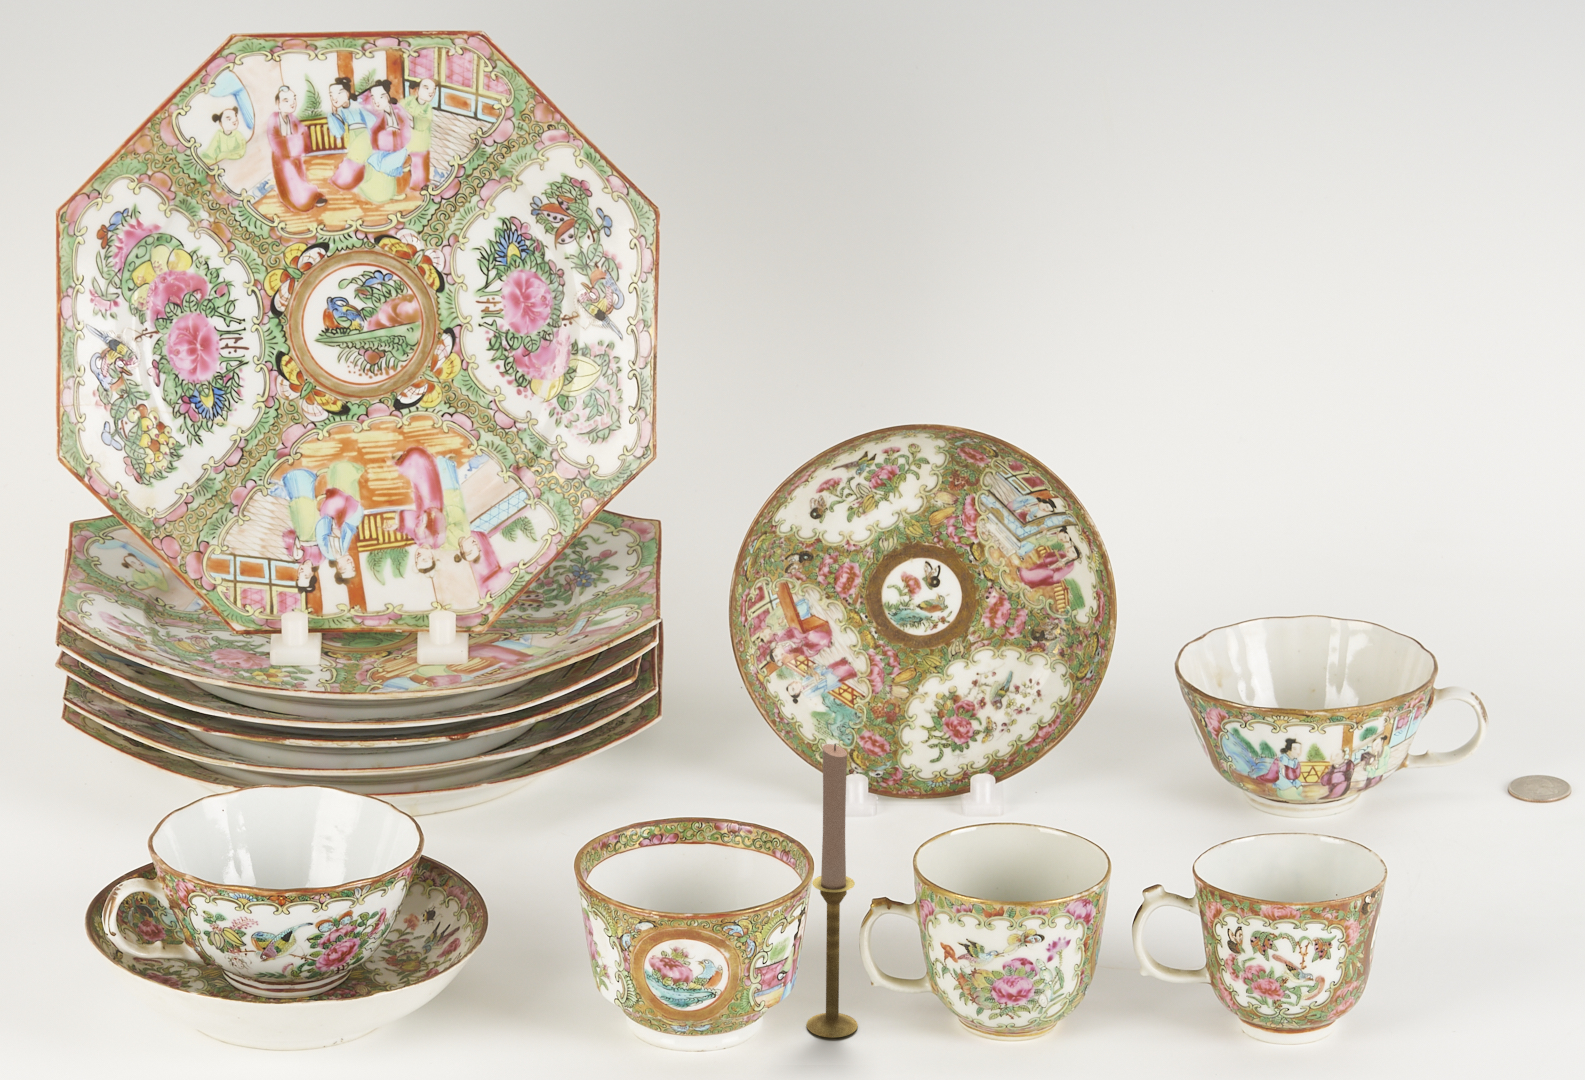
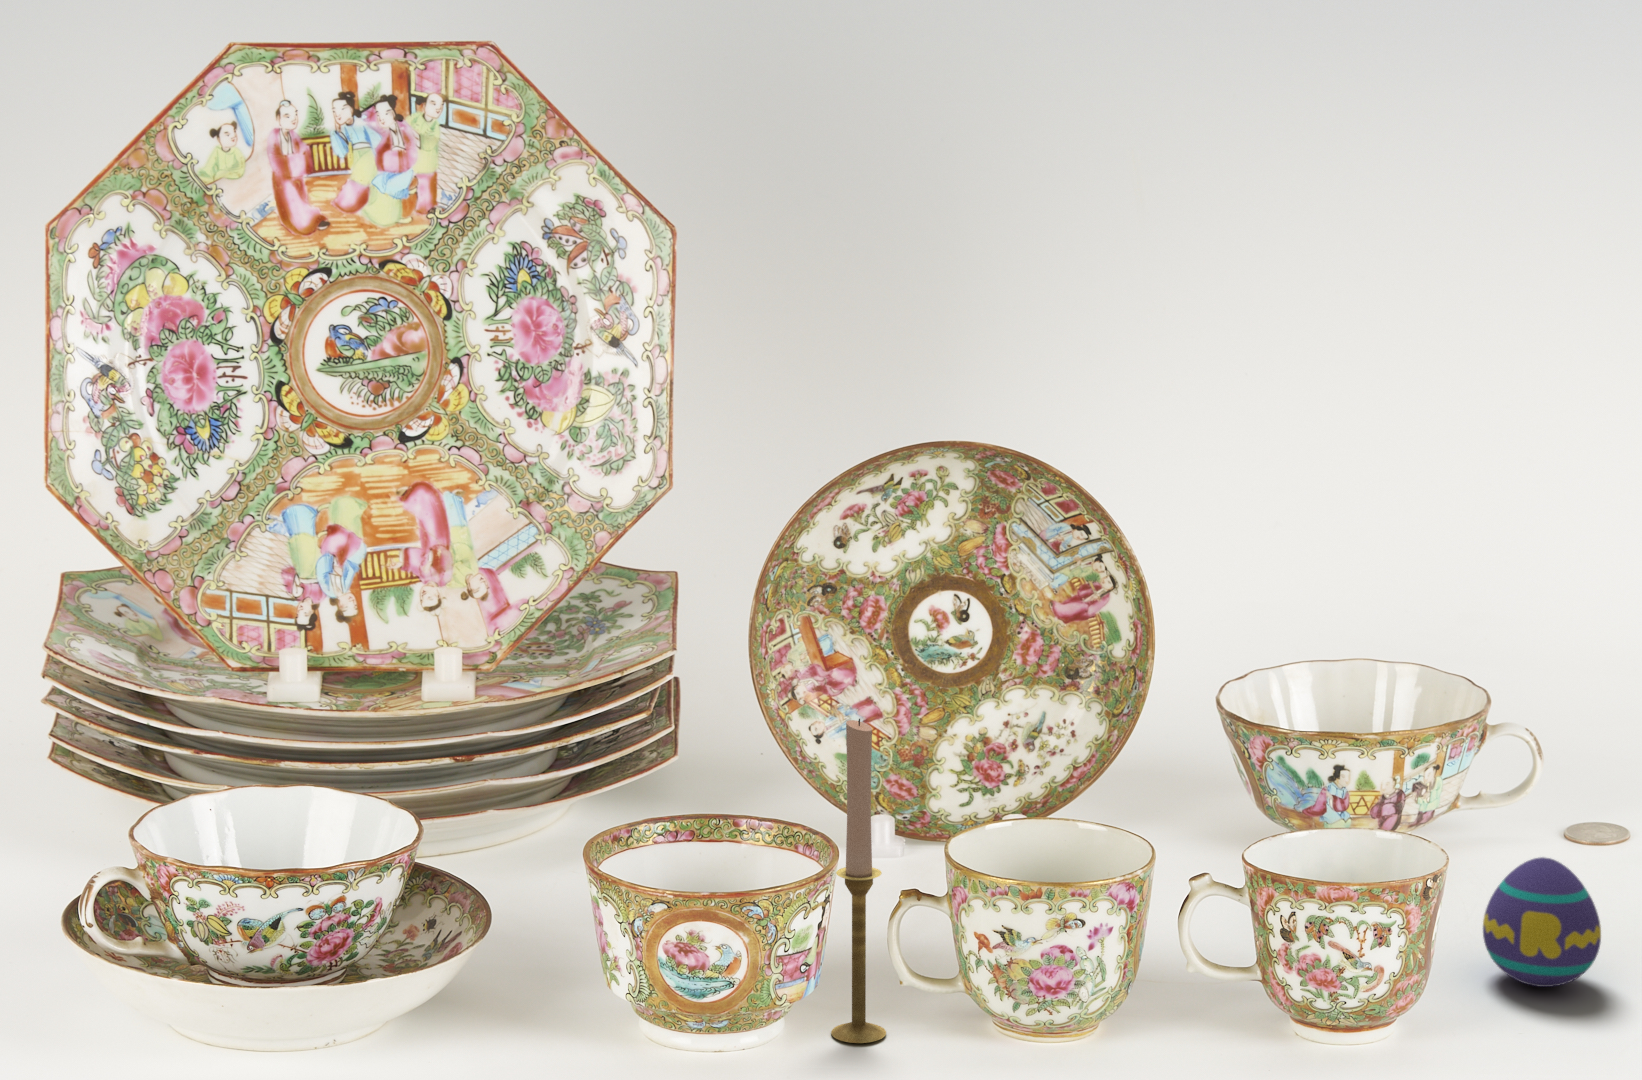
decorative egg: none [1417,856,1527,975] -> present [1483,857,1601,987]

